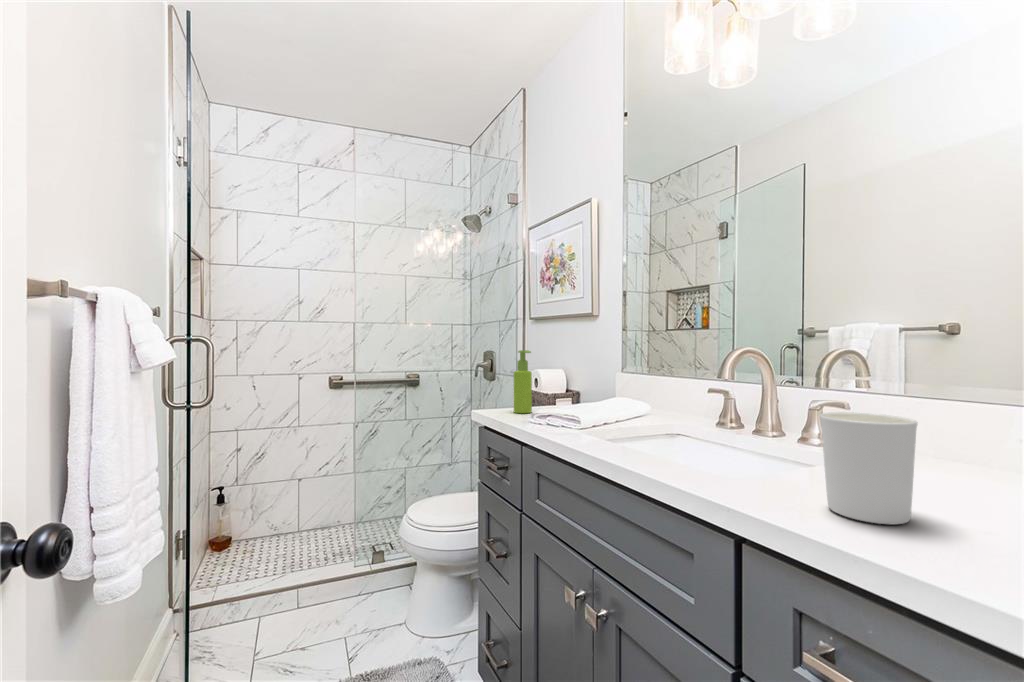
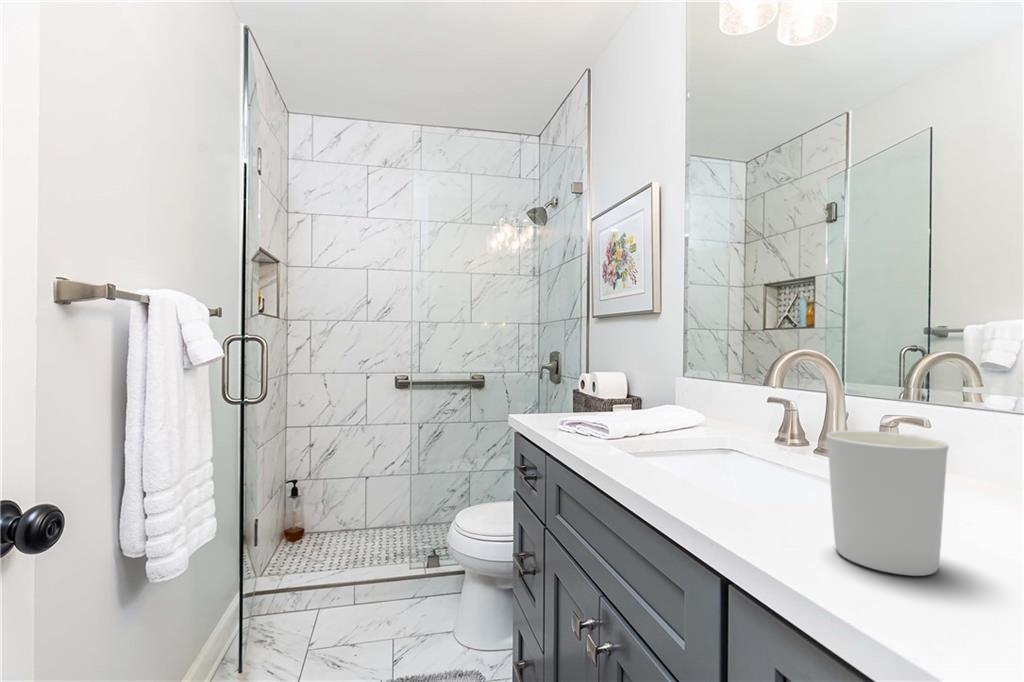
soap dispenser: present [514,350,532,413] -> none [554,351,574,419]

